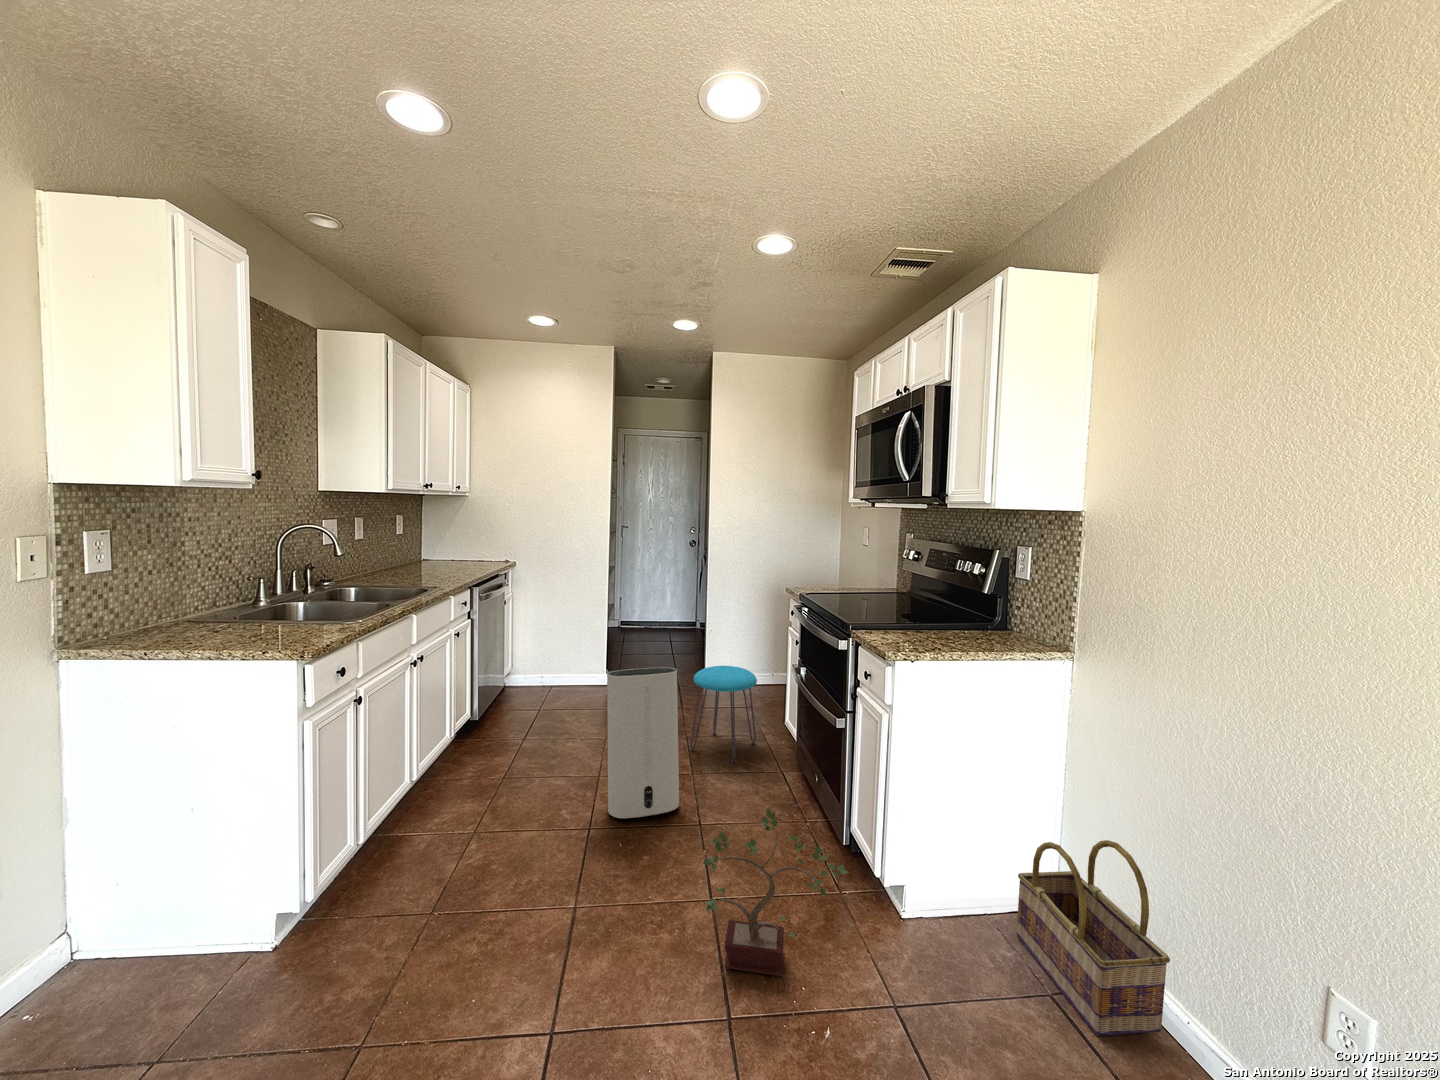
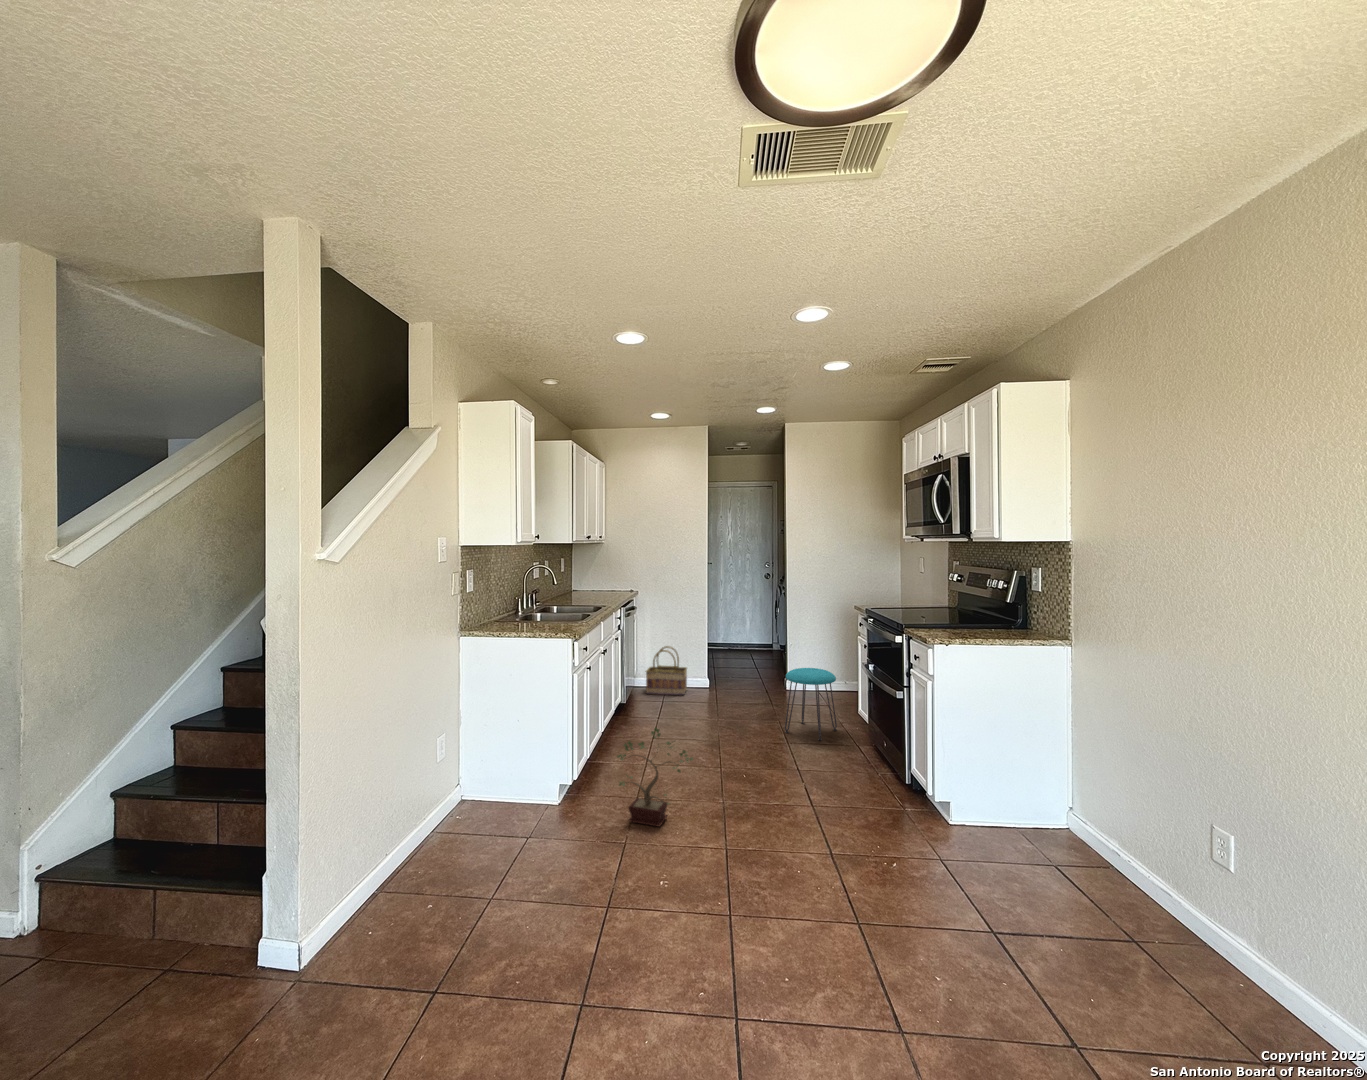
air purifier: present [607,668,679,818] -> none [728,662,782,766]
potted plant: present [703,809,848,976] -> present [617,727,693,827]
basket: present [1016,840,1170,1036] -> present [646,646,687,695]

